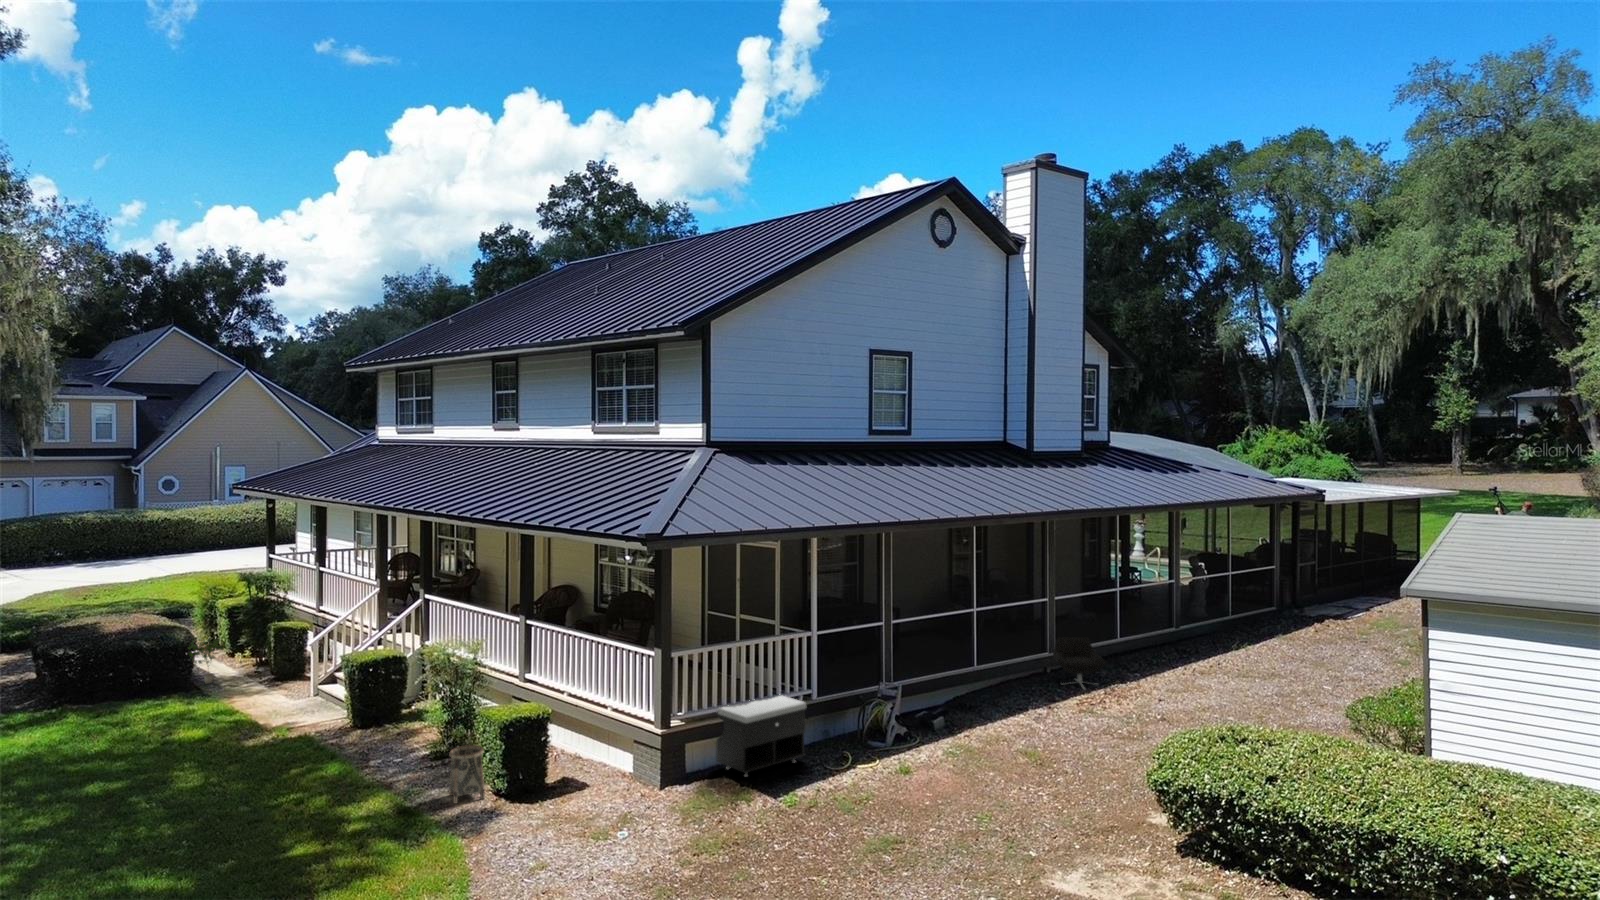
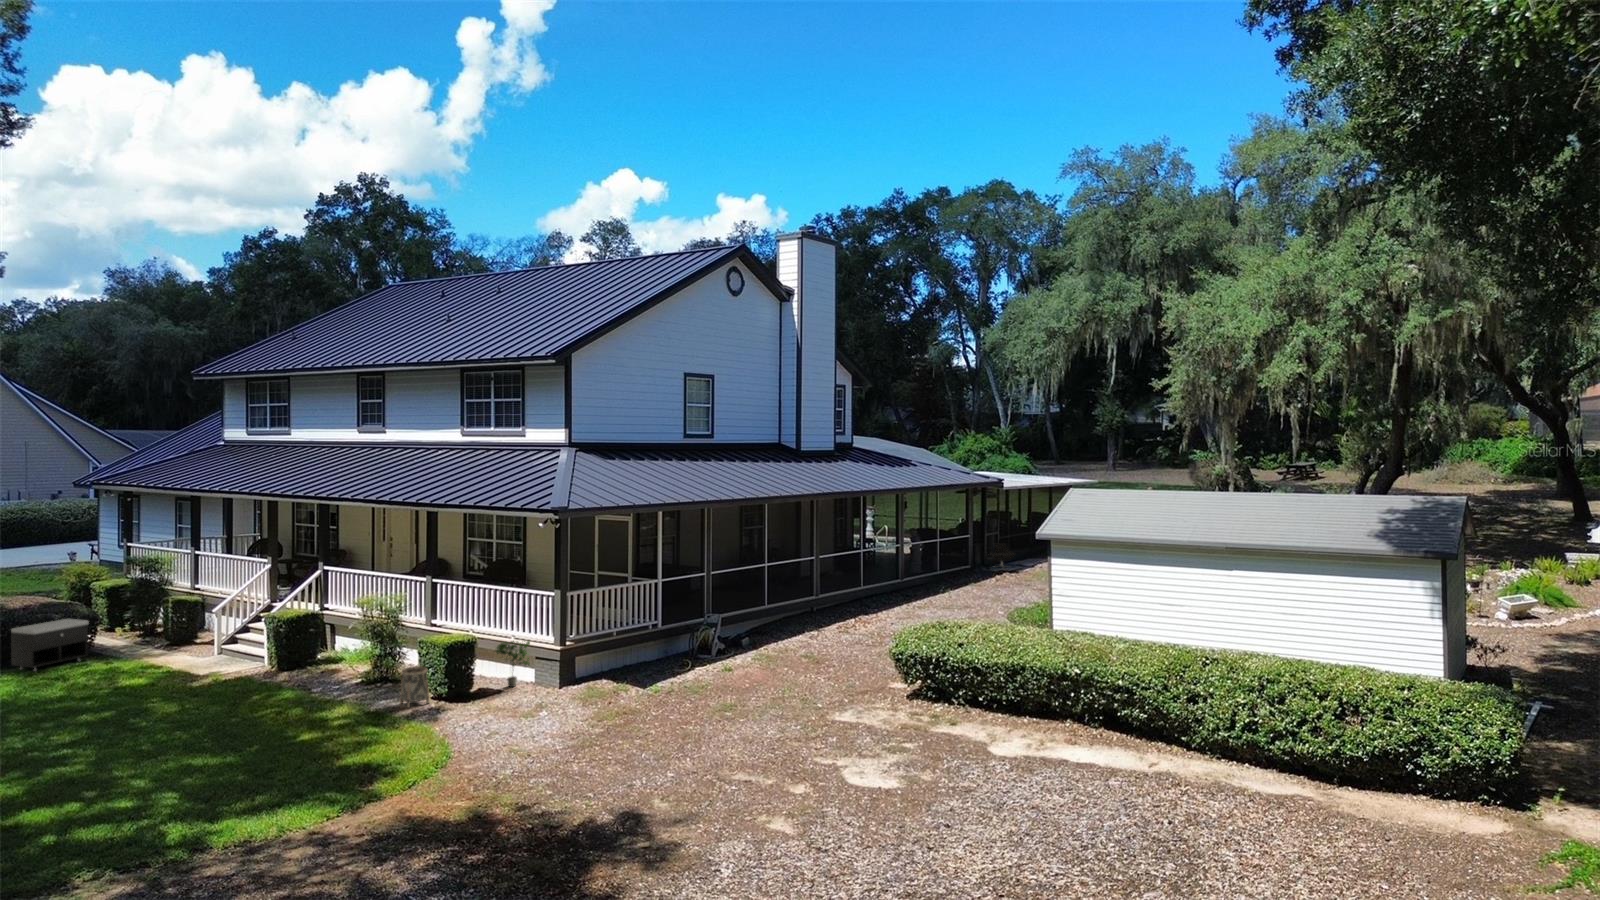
lounge chair: present [1053,637,1106,689] -> present [988,543,1015,566]
potted plant: present [189,639,226,684] -> present [496,641,530,687]
storage bench: present [717,695,807,777] -> present [11,619,89,671]

